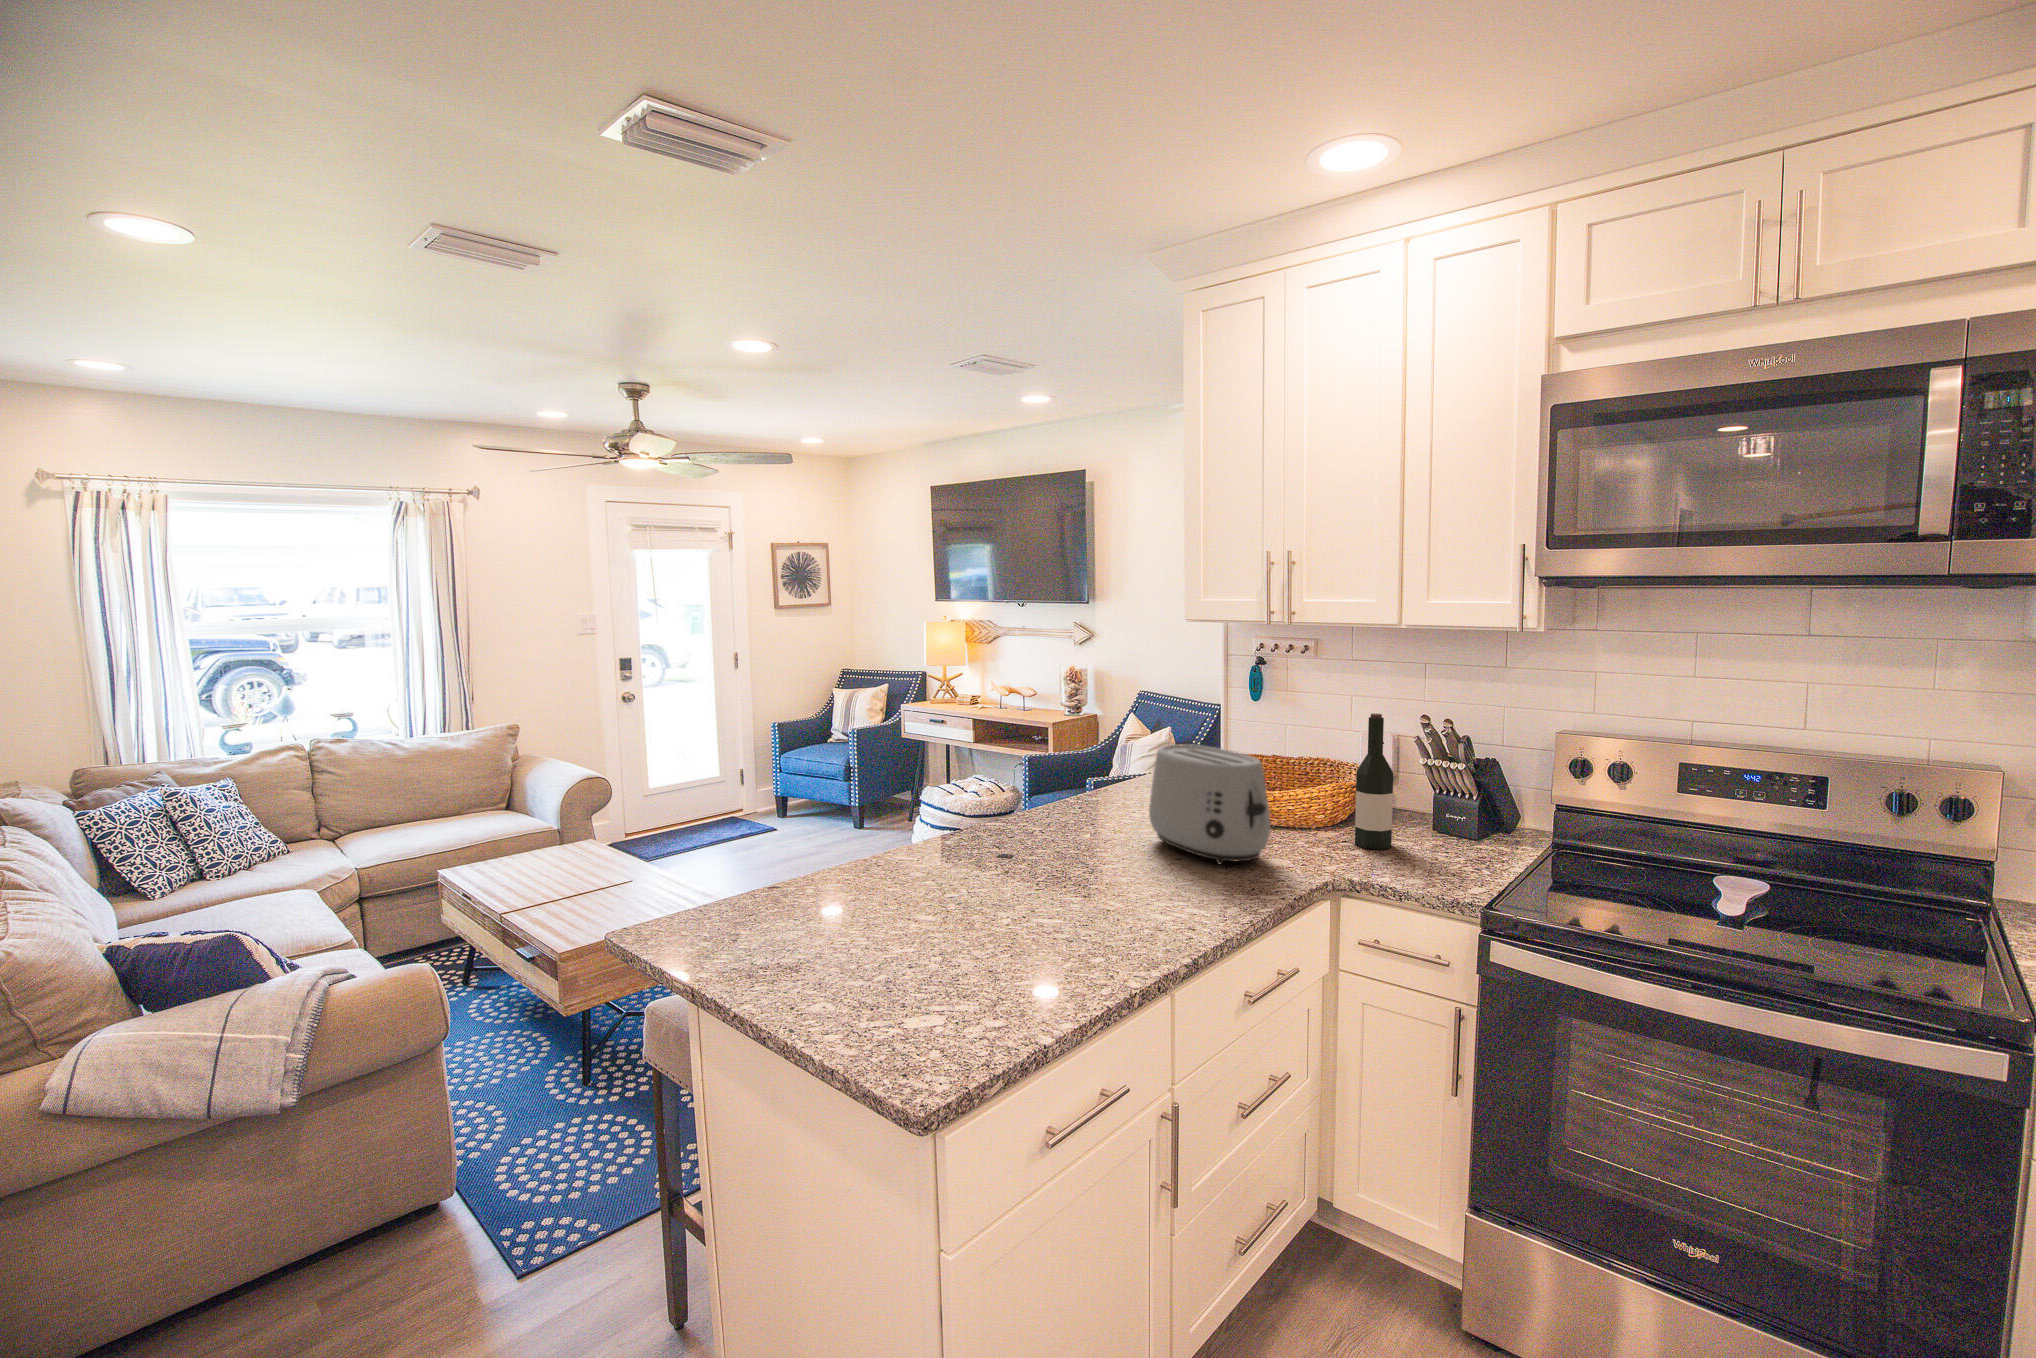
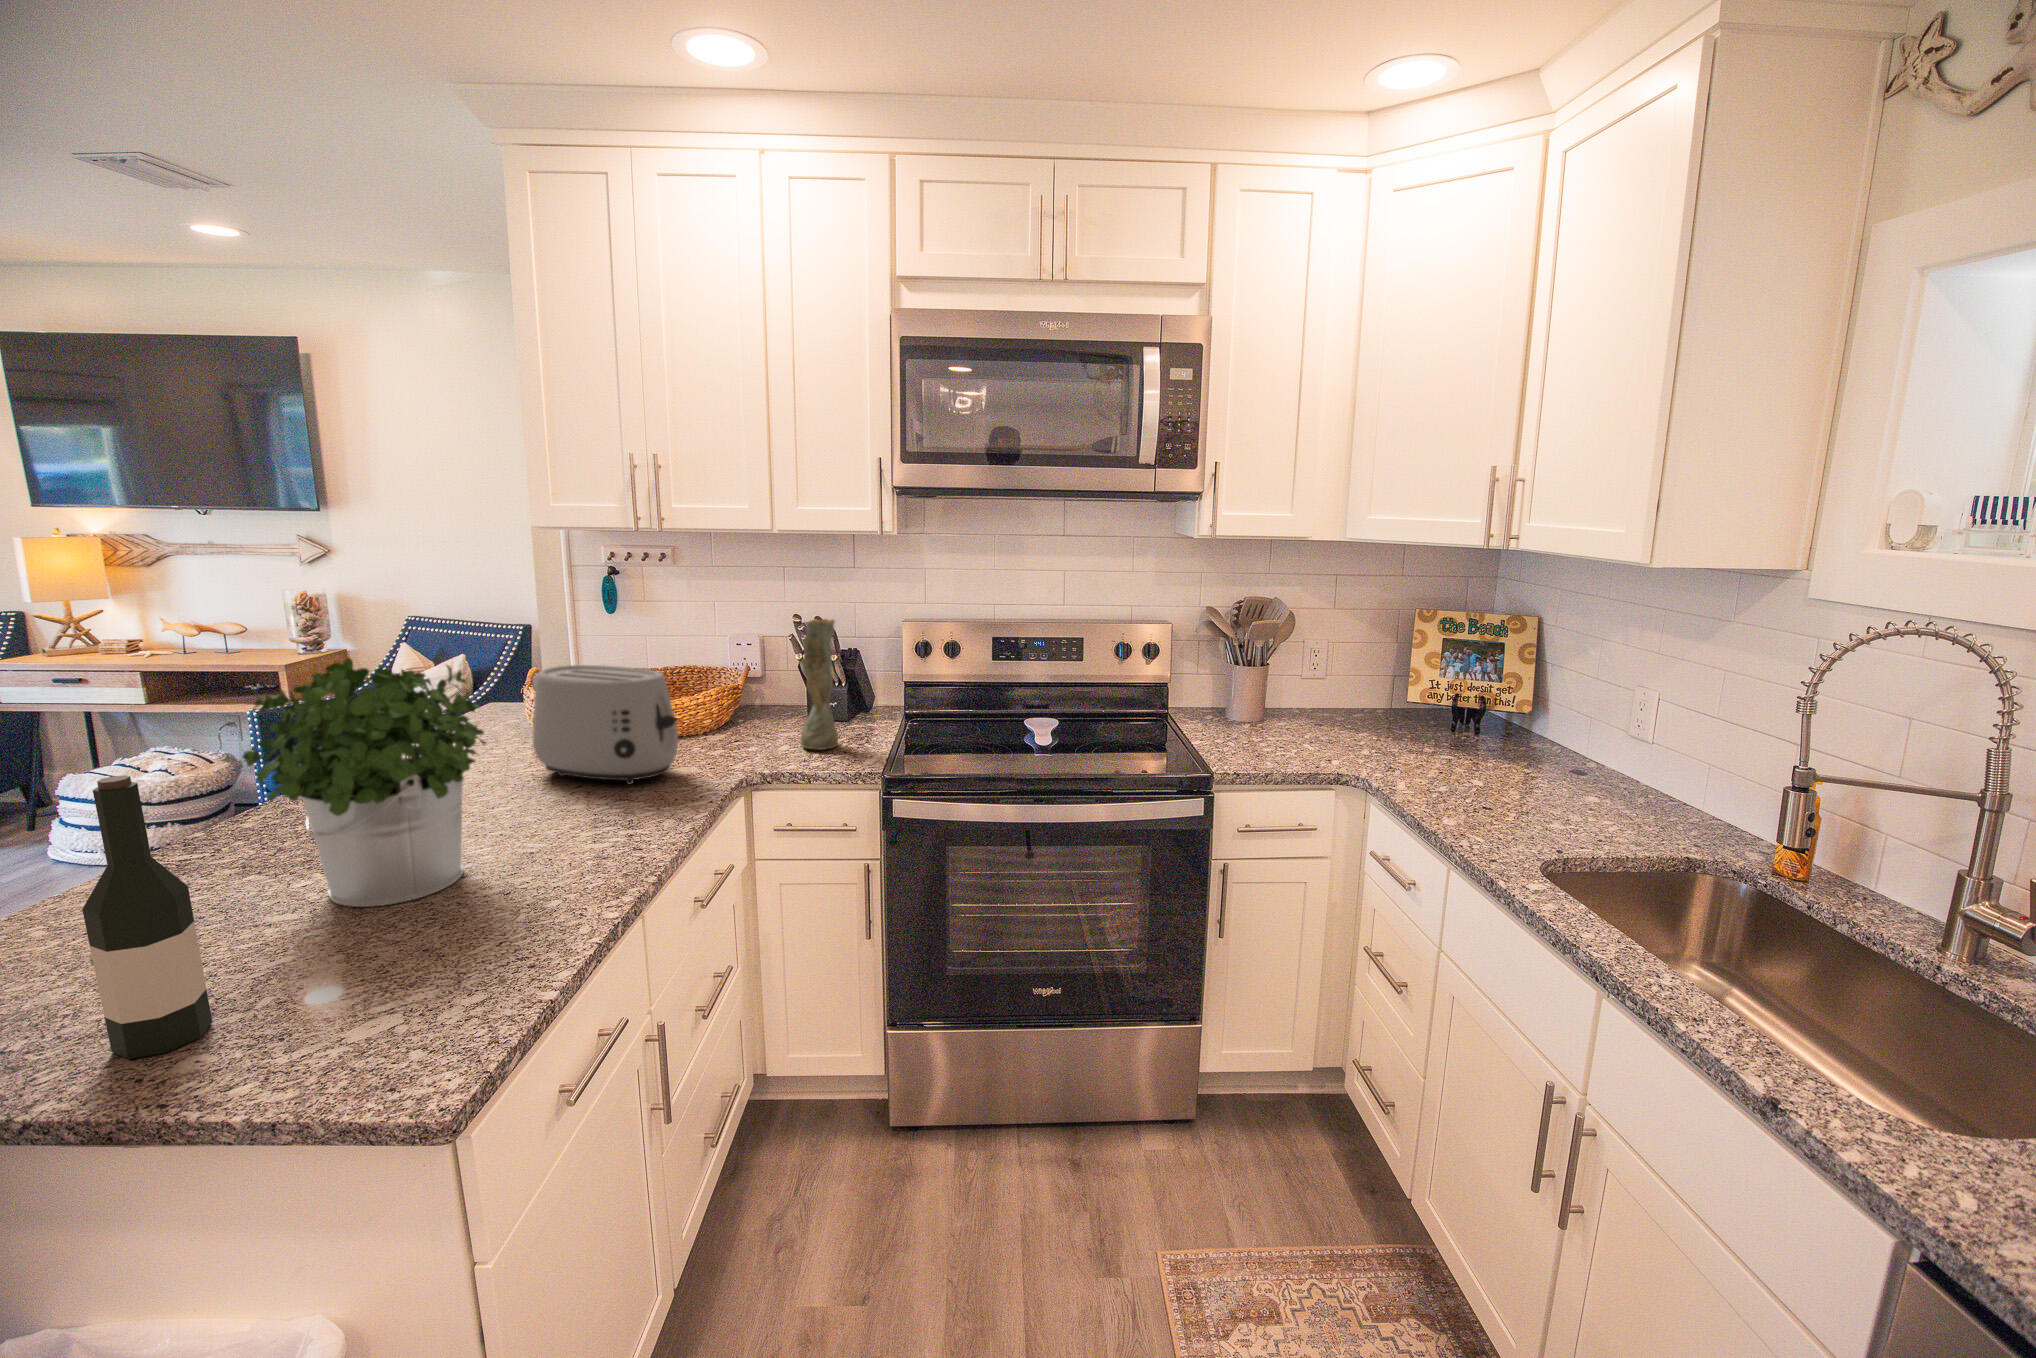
wine bottle: present [1355,713,1393,850] -> present [82,775,212,1059]
potted plant: none [915,720,1079,925] -> present [242,658,486,907]
vase: none [1408,722,1459,868] -> present [800,619,838,750]

